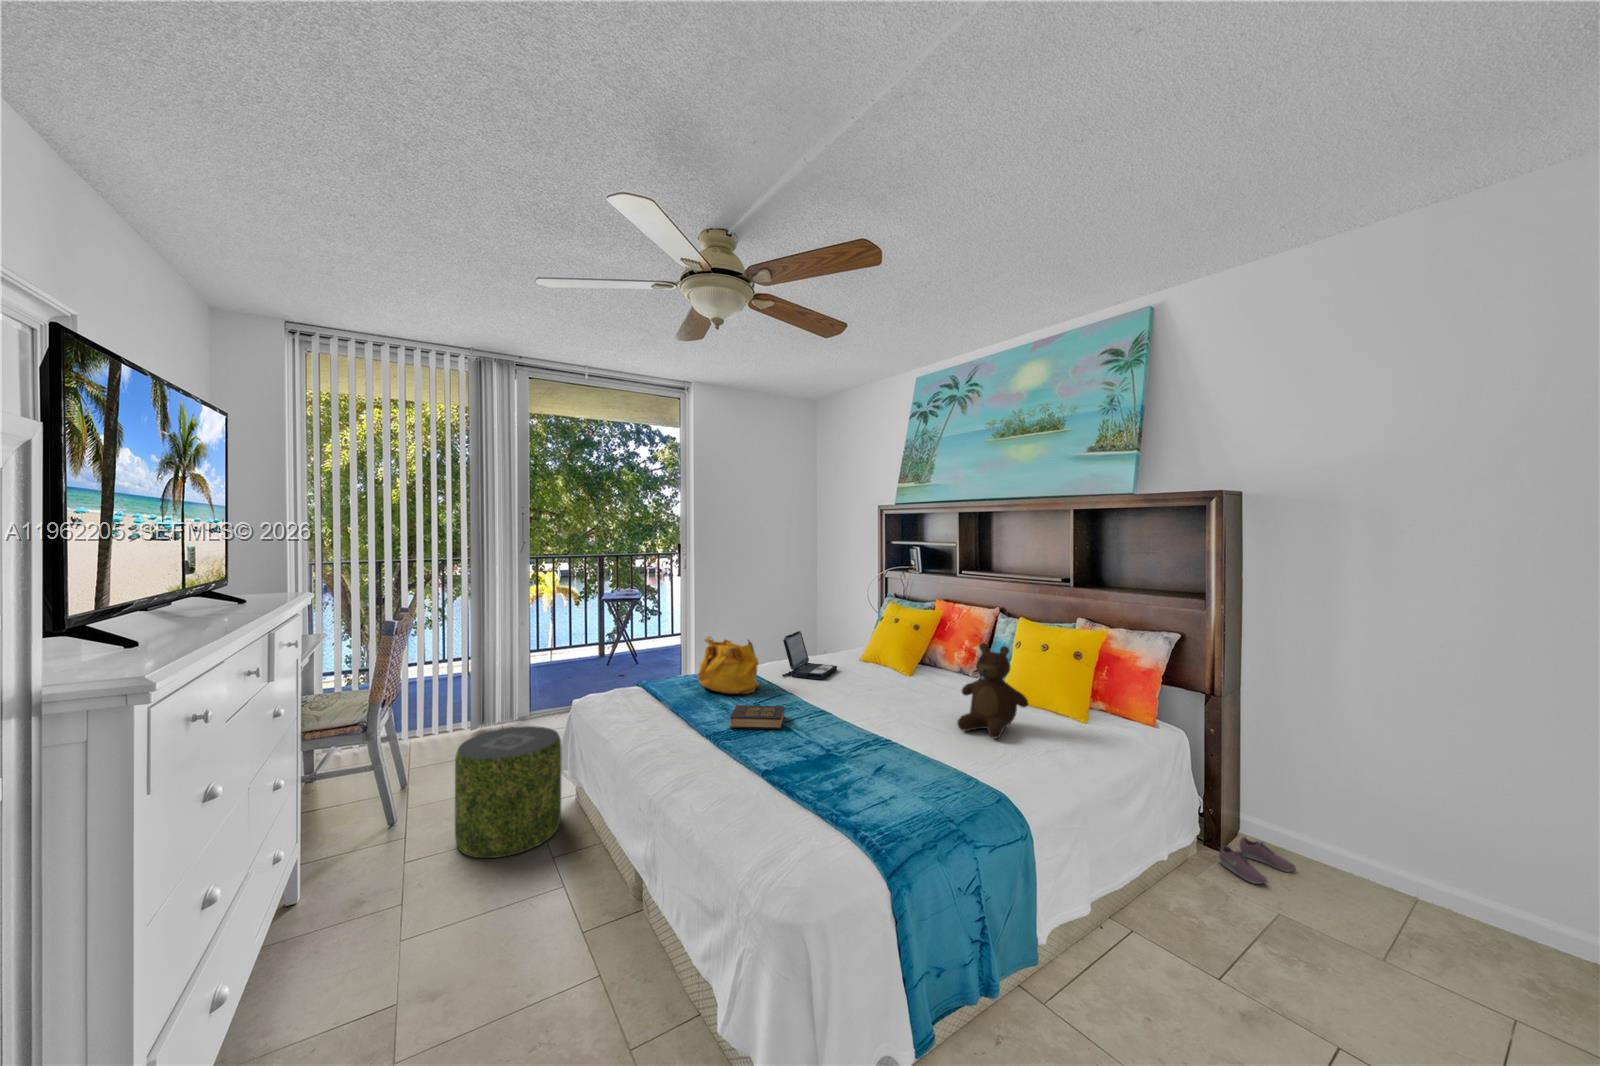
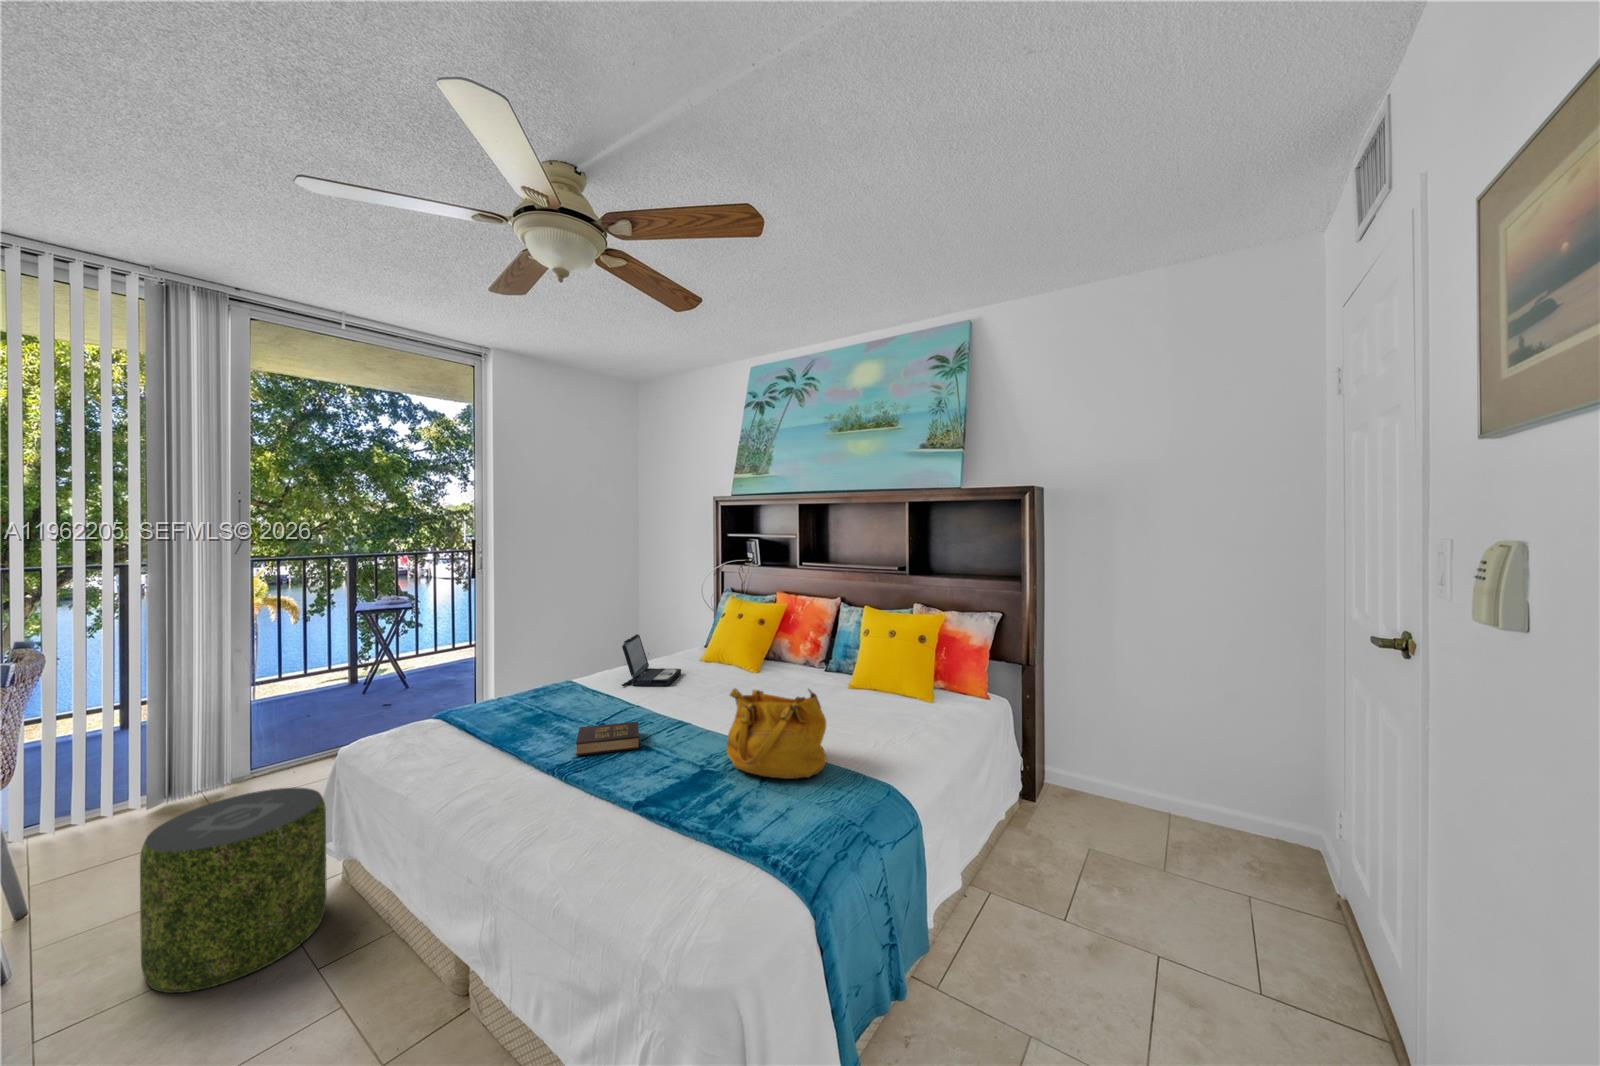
handbag: present [698,637,760,694] -> present [727,688,827,779]
teddy bear: present [957,643,1028,739] -> none [825,634,891,729]
shoe: present [1219,837,1296,884] -> none [1036,786,1090,826]

